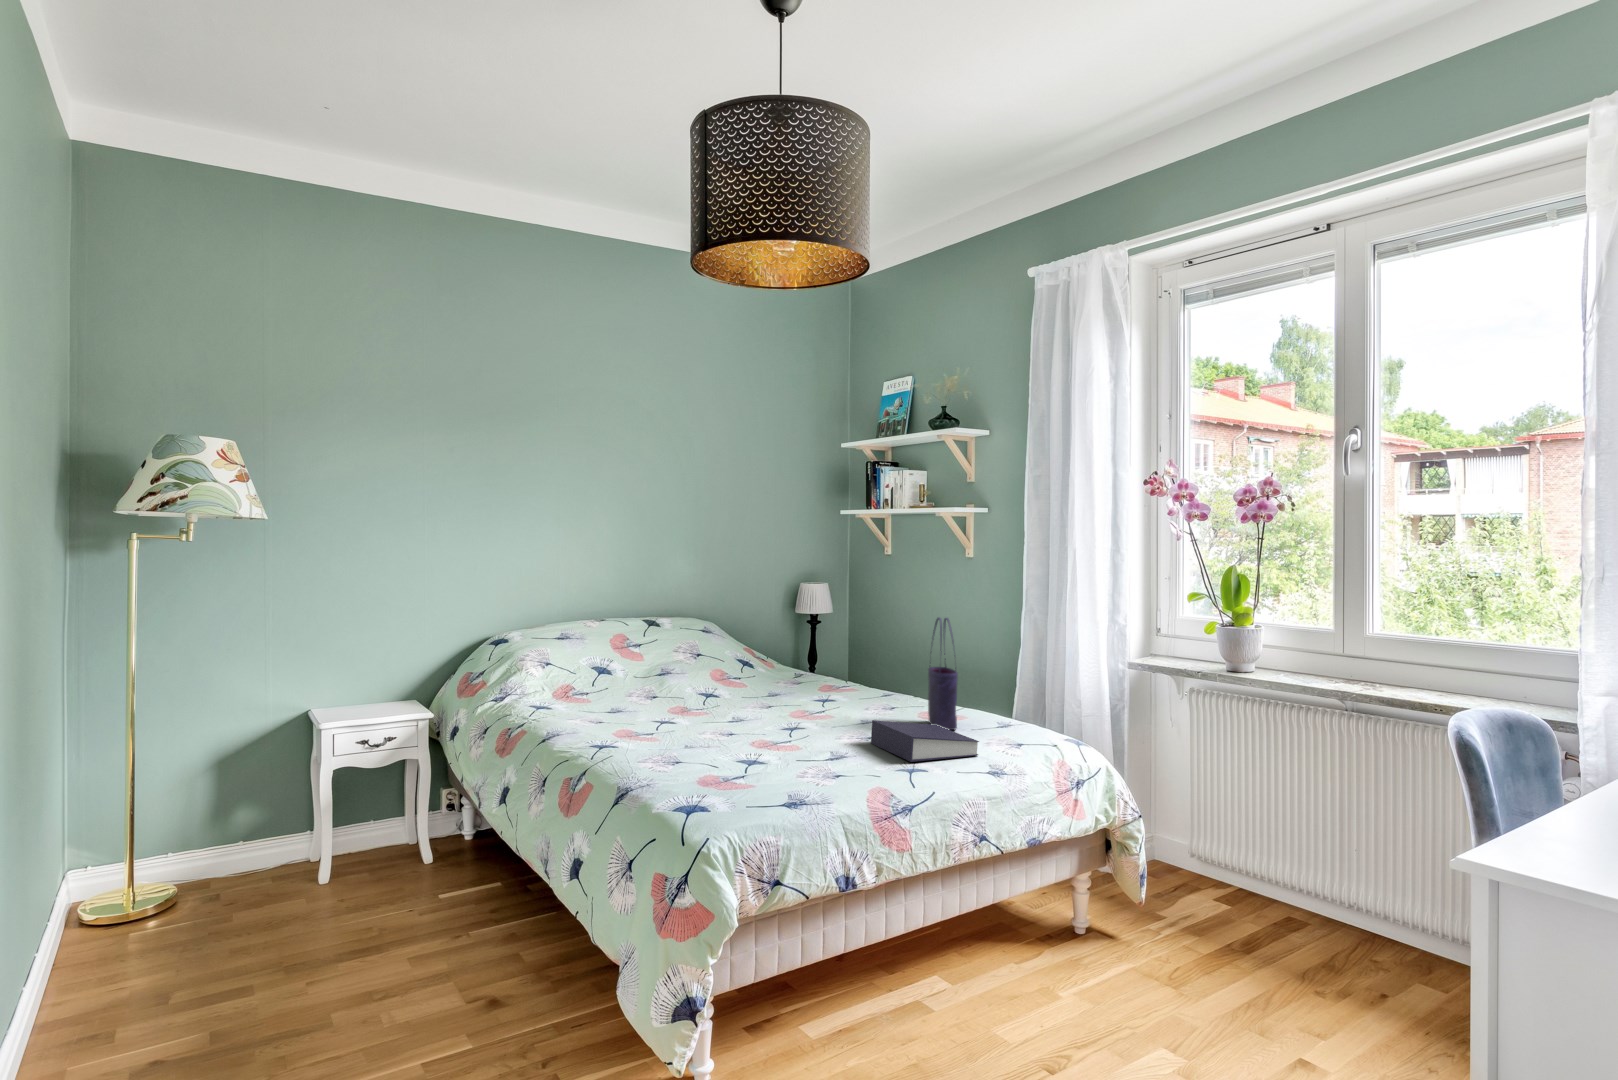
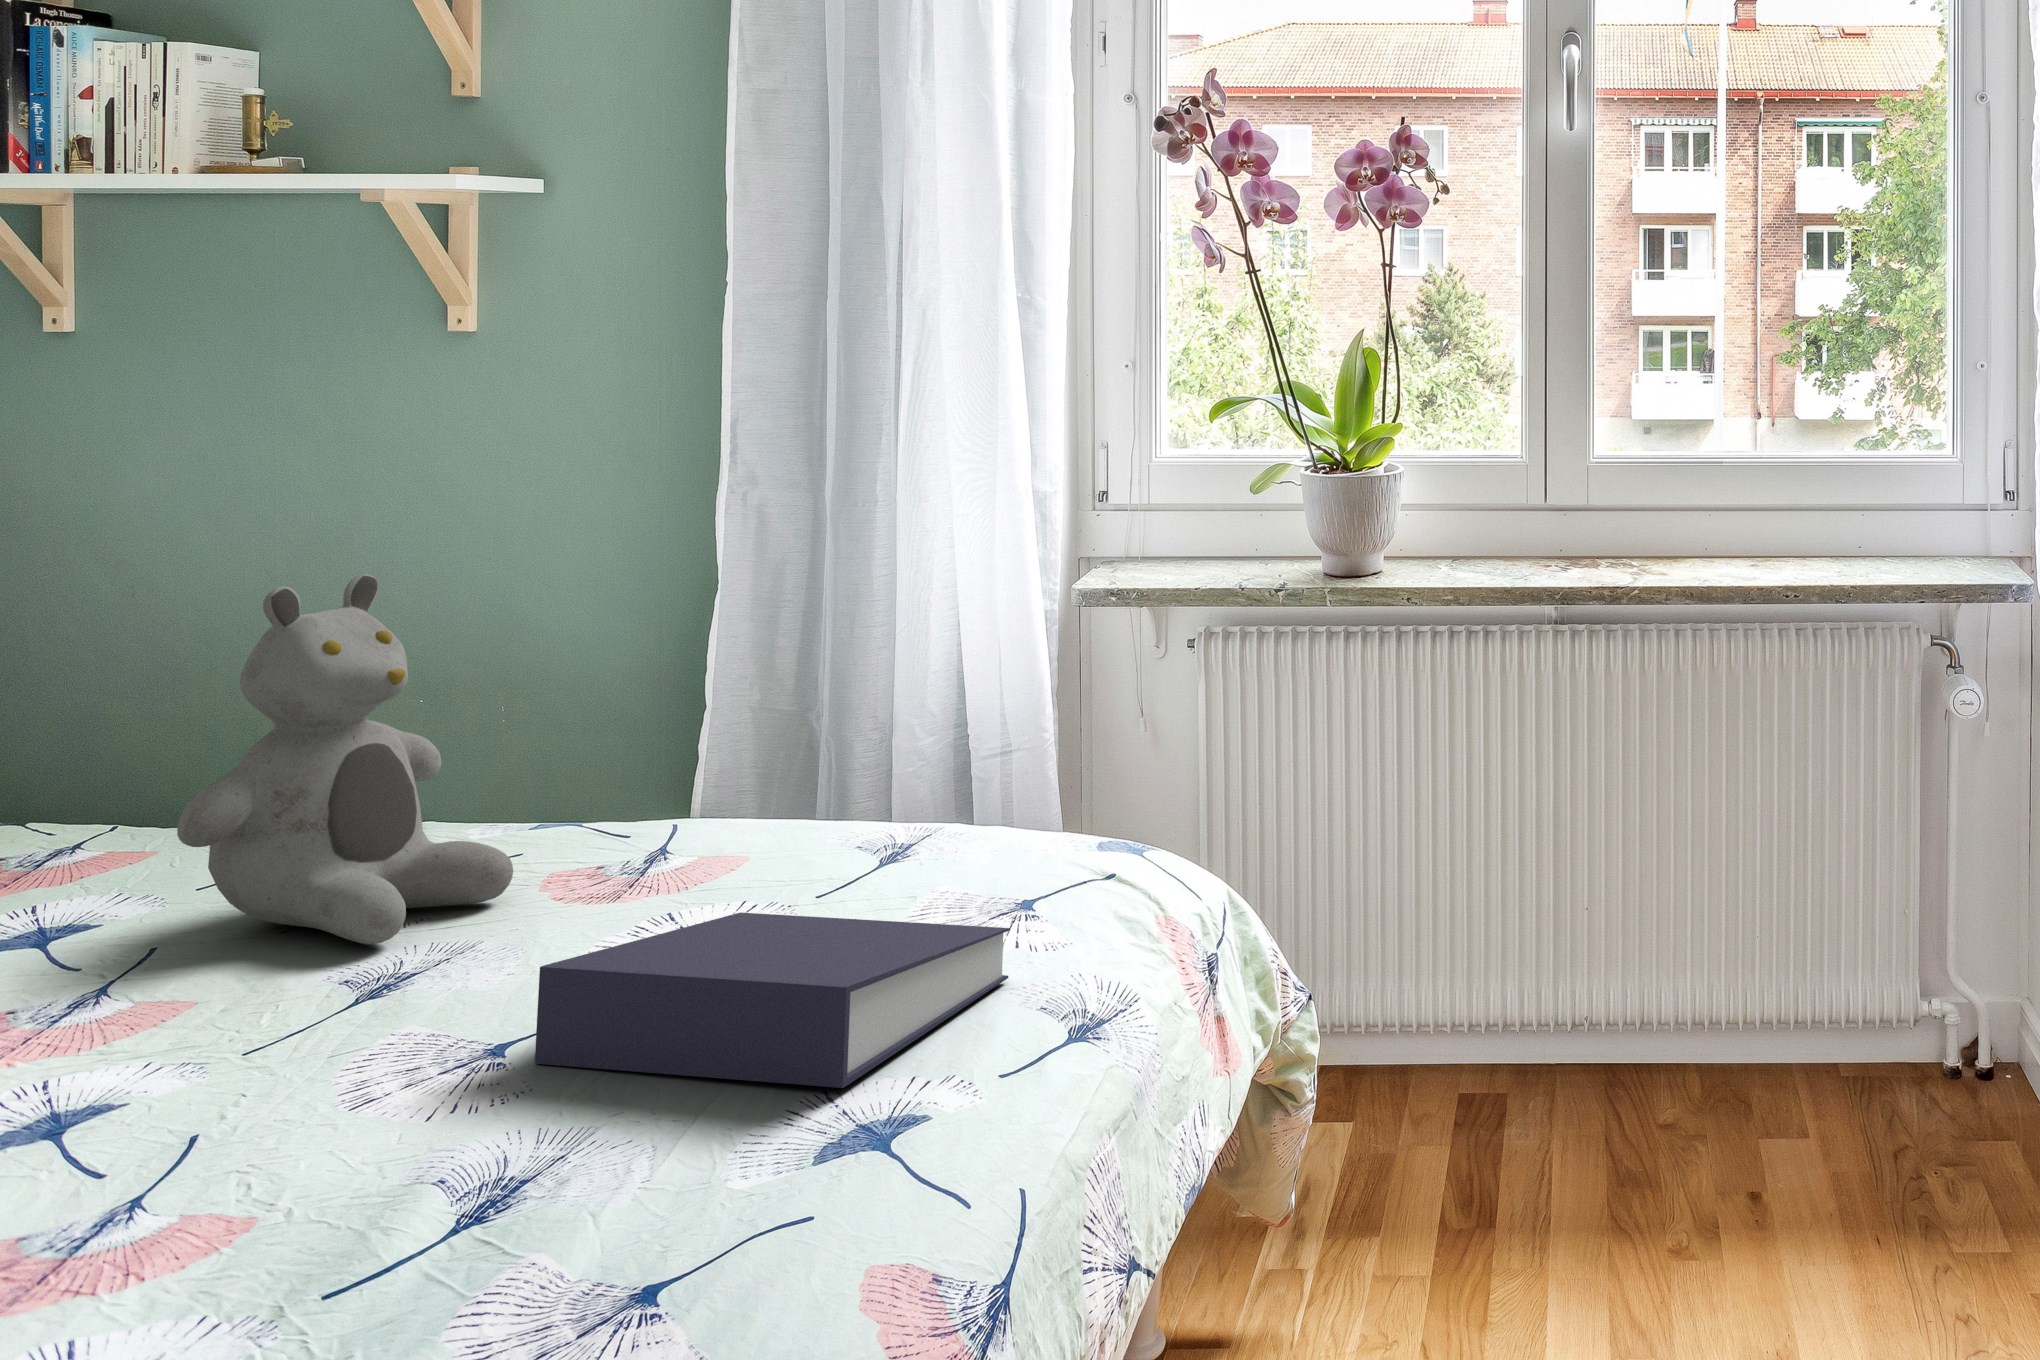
tote bag: present [928,618,958,730] -> none [619,521,775,925]
teddy bear: none [842,624,913,716] -> present [177,574,513,944]

